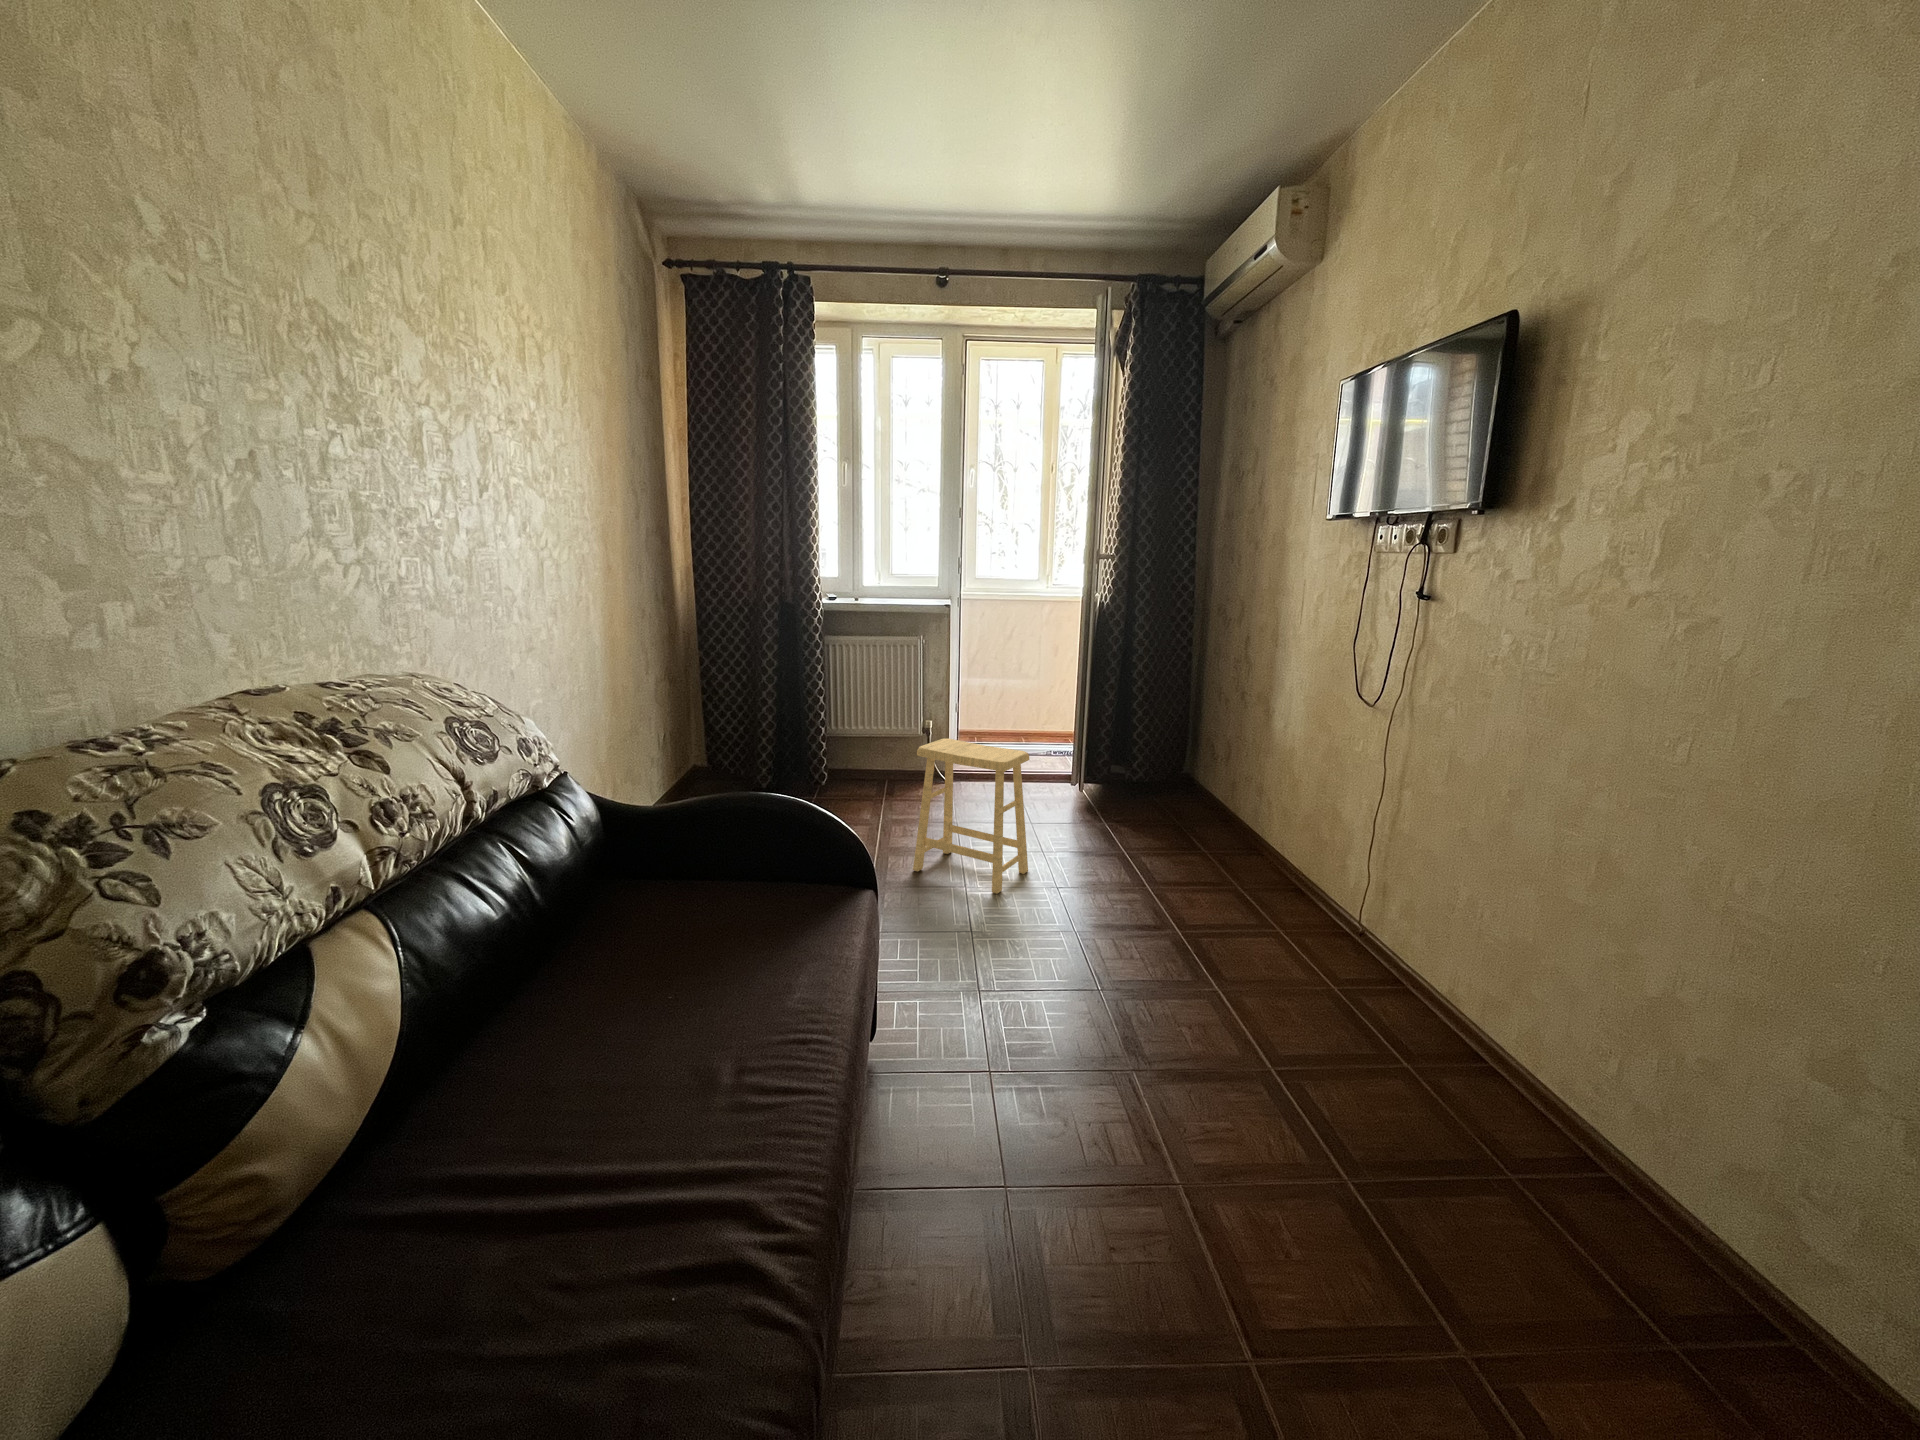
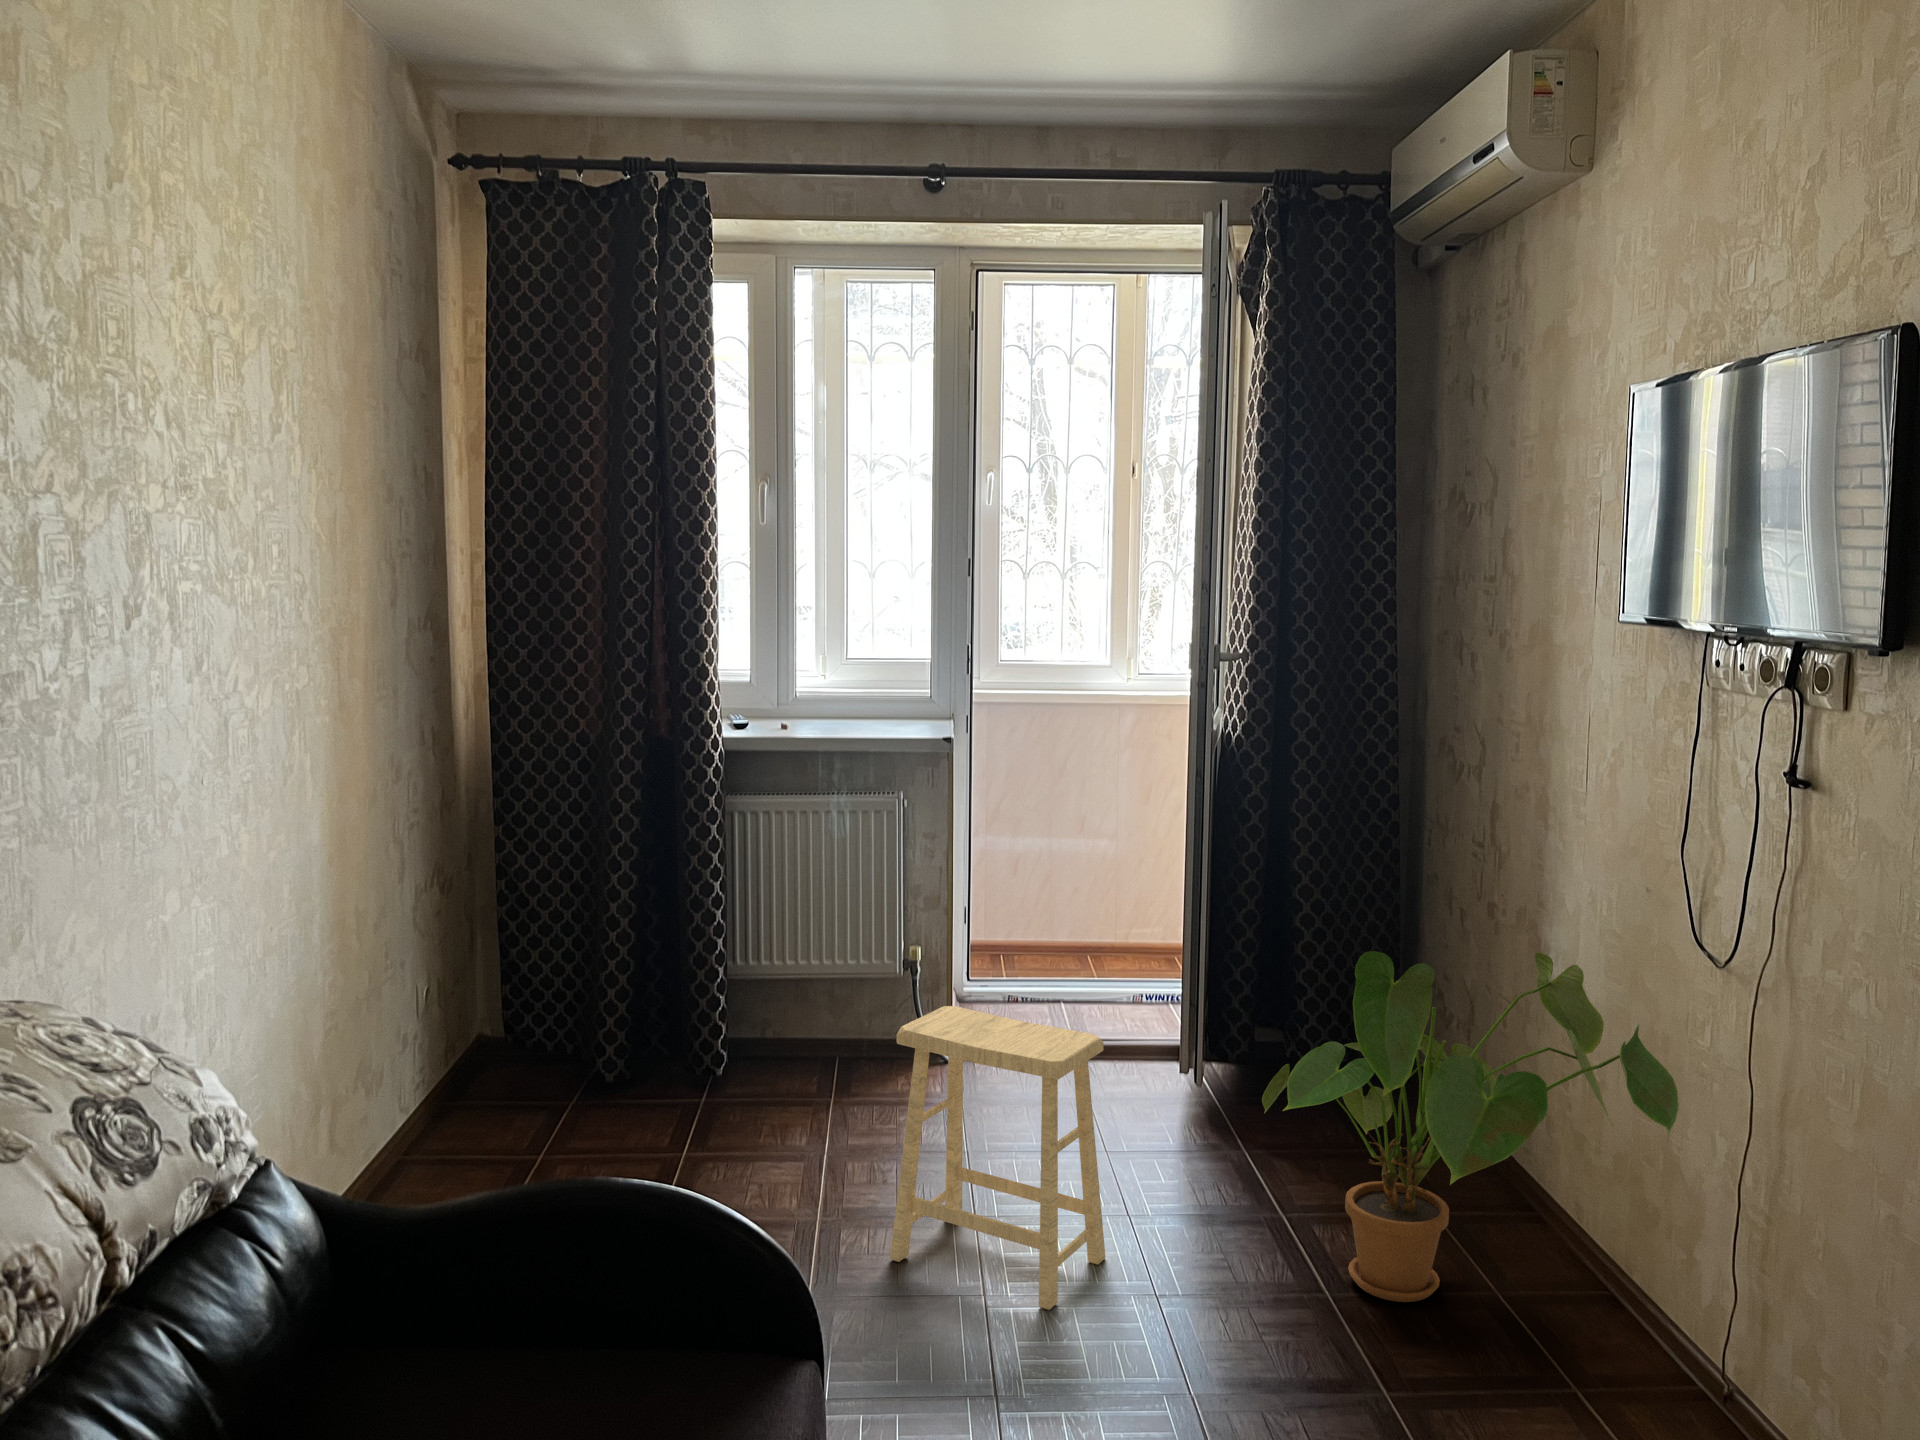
house plant: none [1115,705,1341,892] -> present [1262,951,1679,1302]

